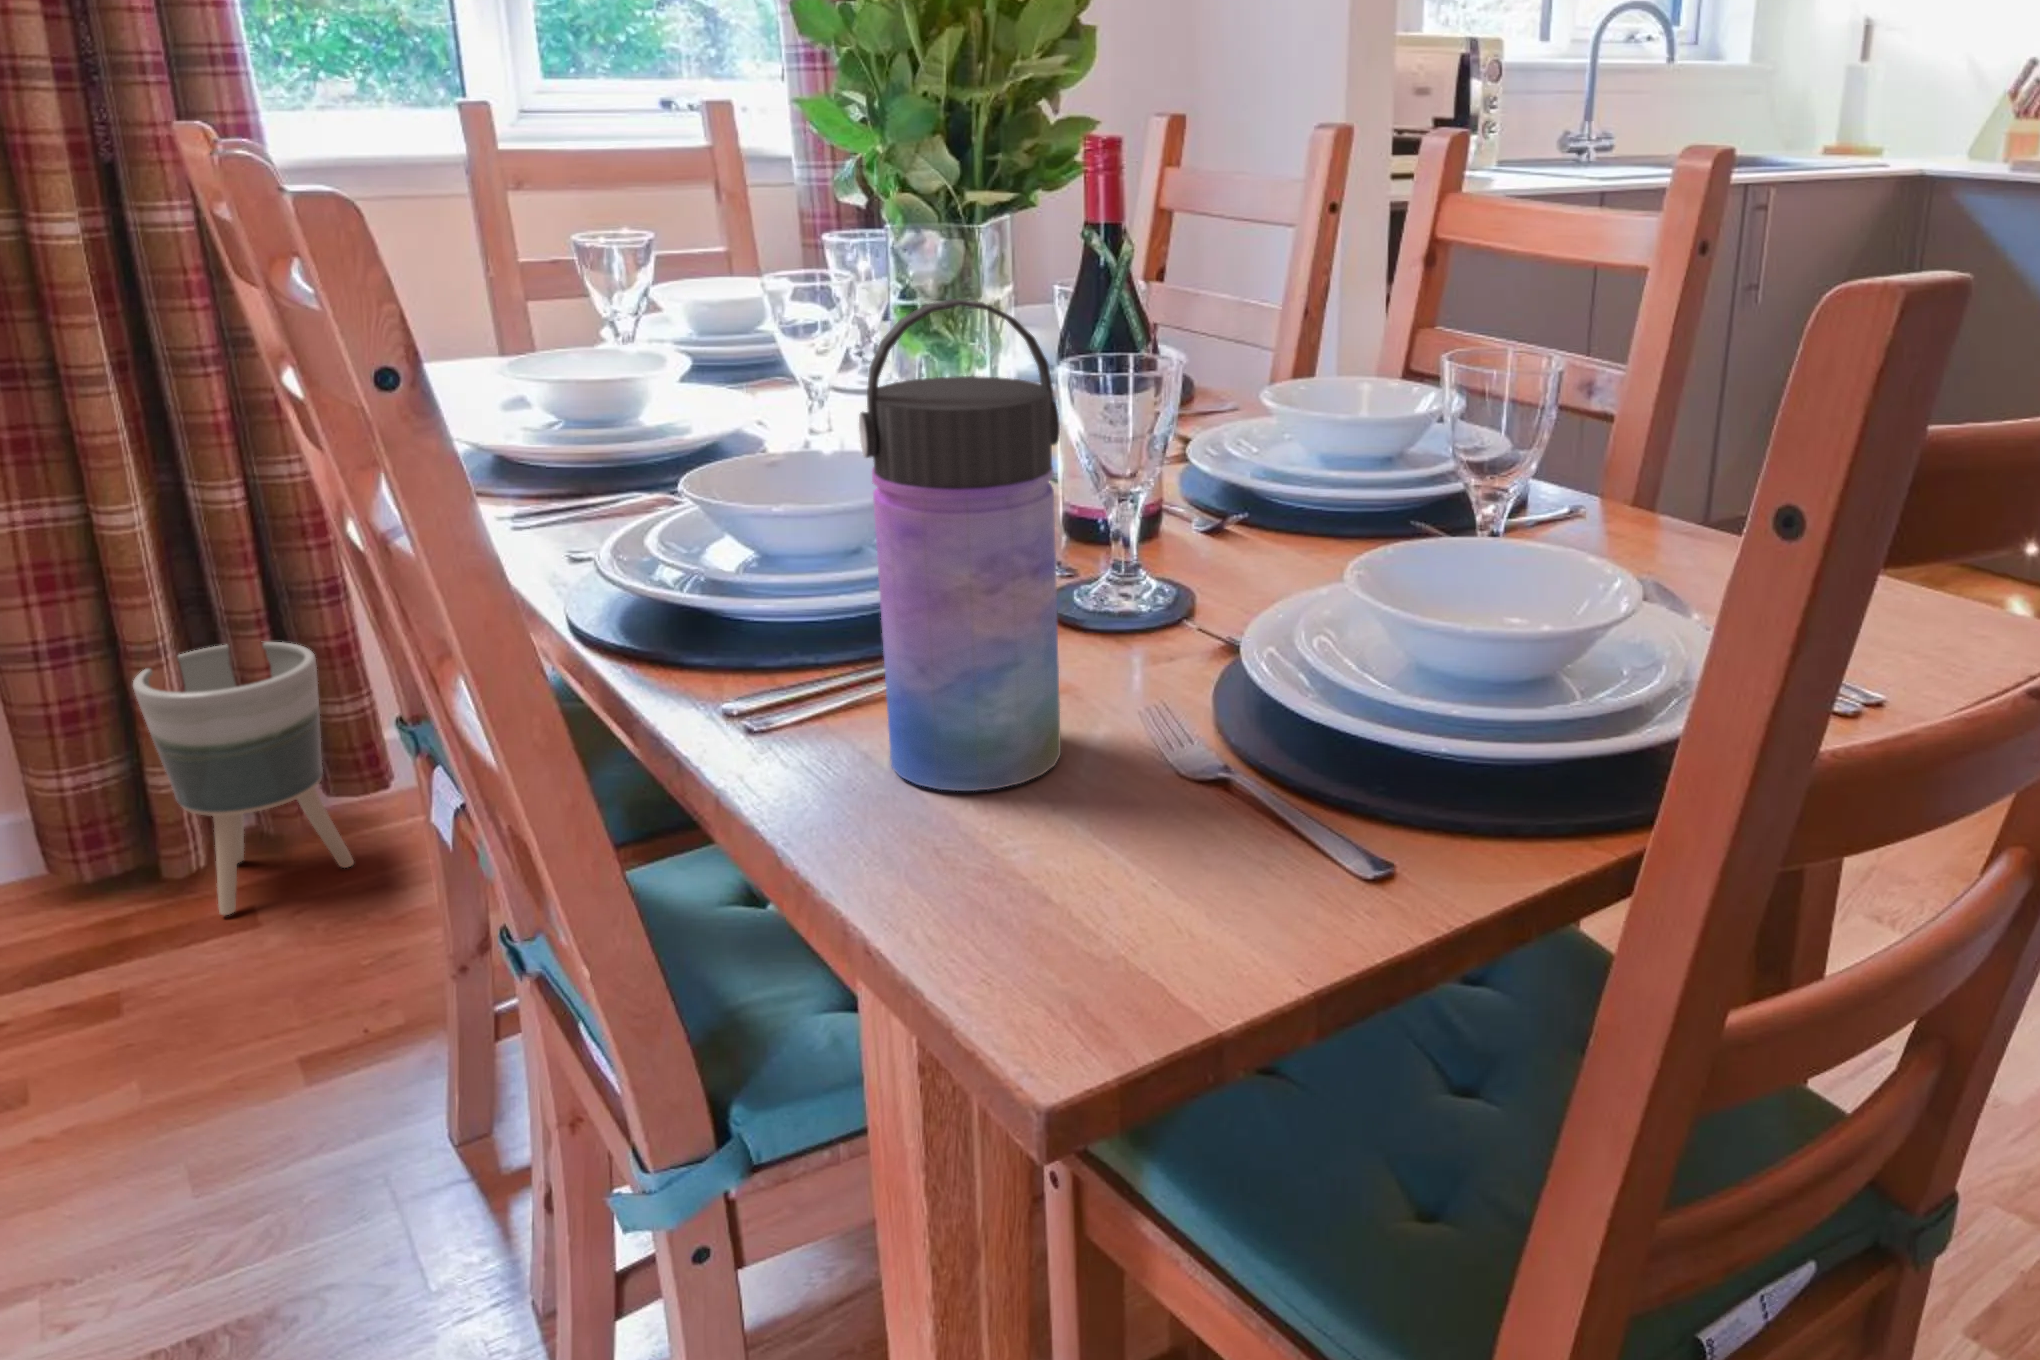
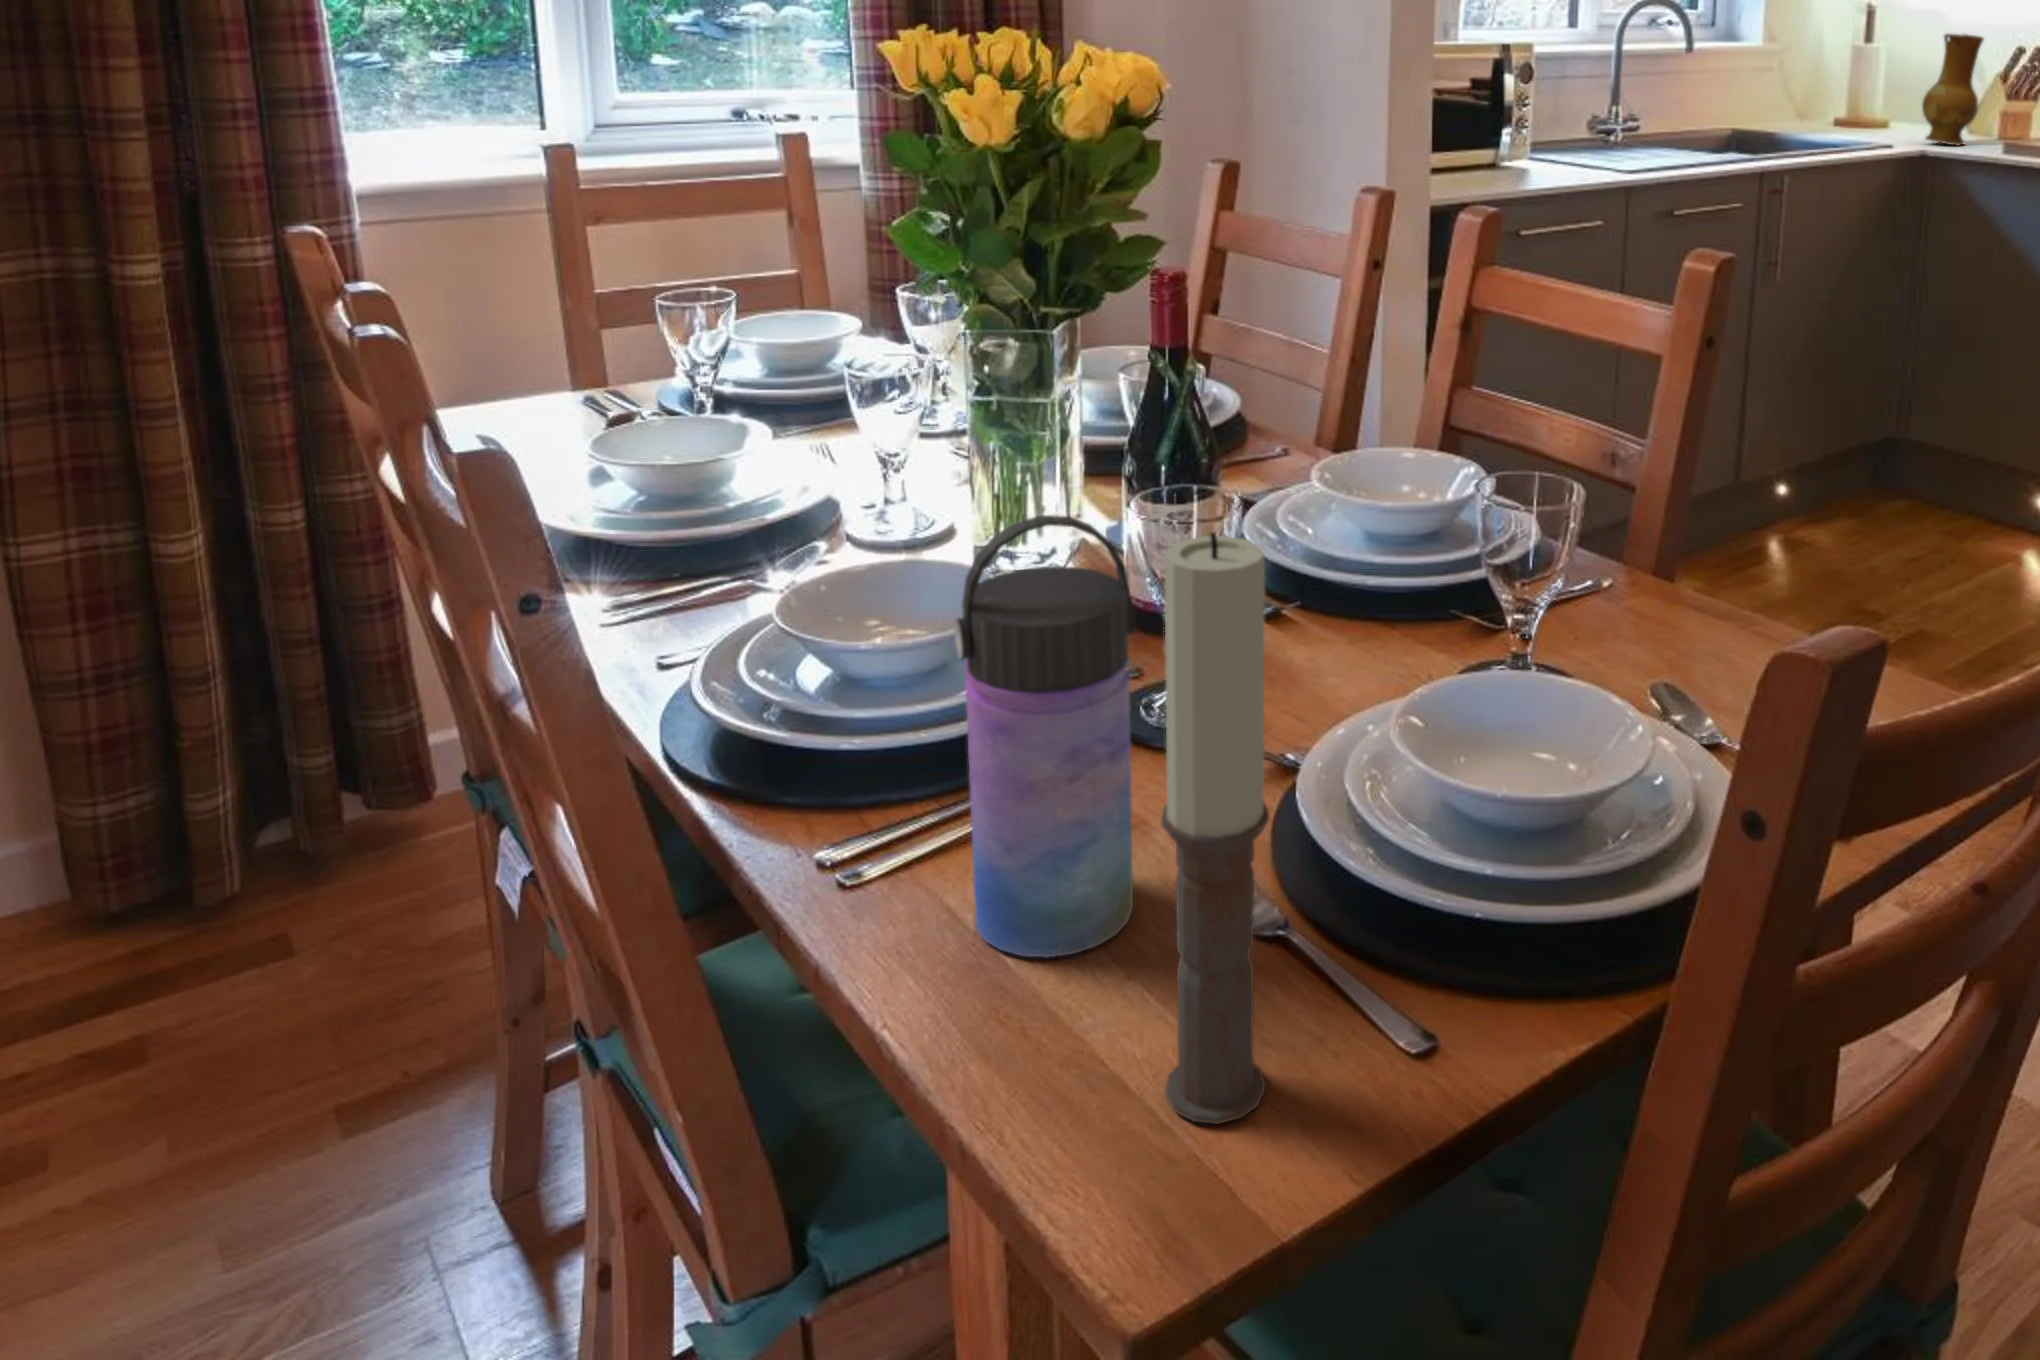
ceramic jug: none [1923,40,1996,165] -> present [1922,34,1984,146]
candle: none [1084,235,1206,929] -> present [1161,532,1269,1124]
planter: present [133,642,354,915] -> none [181,657,396,945]

